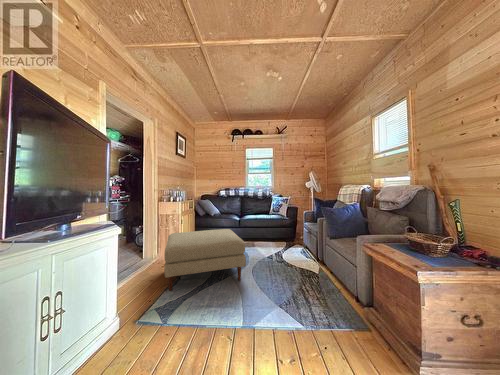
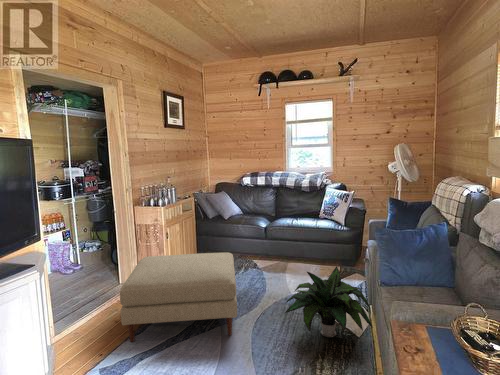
potted plant: none [272,232,328,275] -> present [285,266,373,337]

